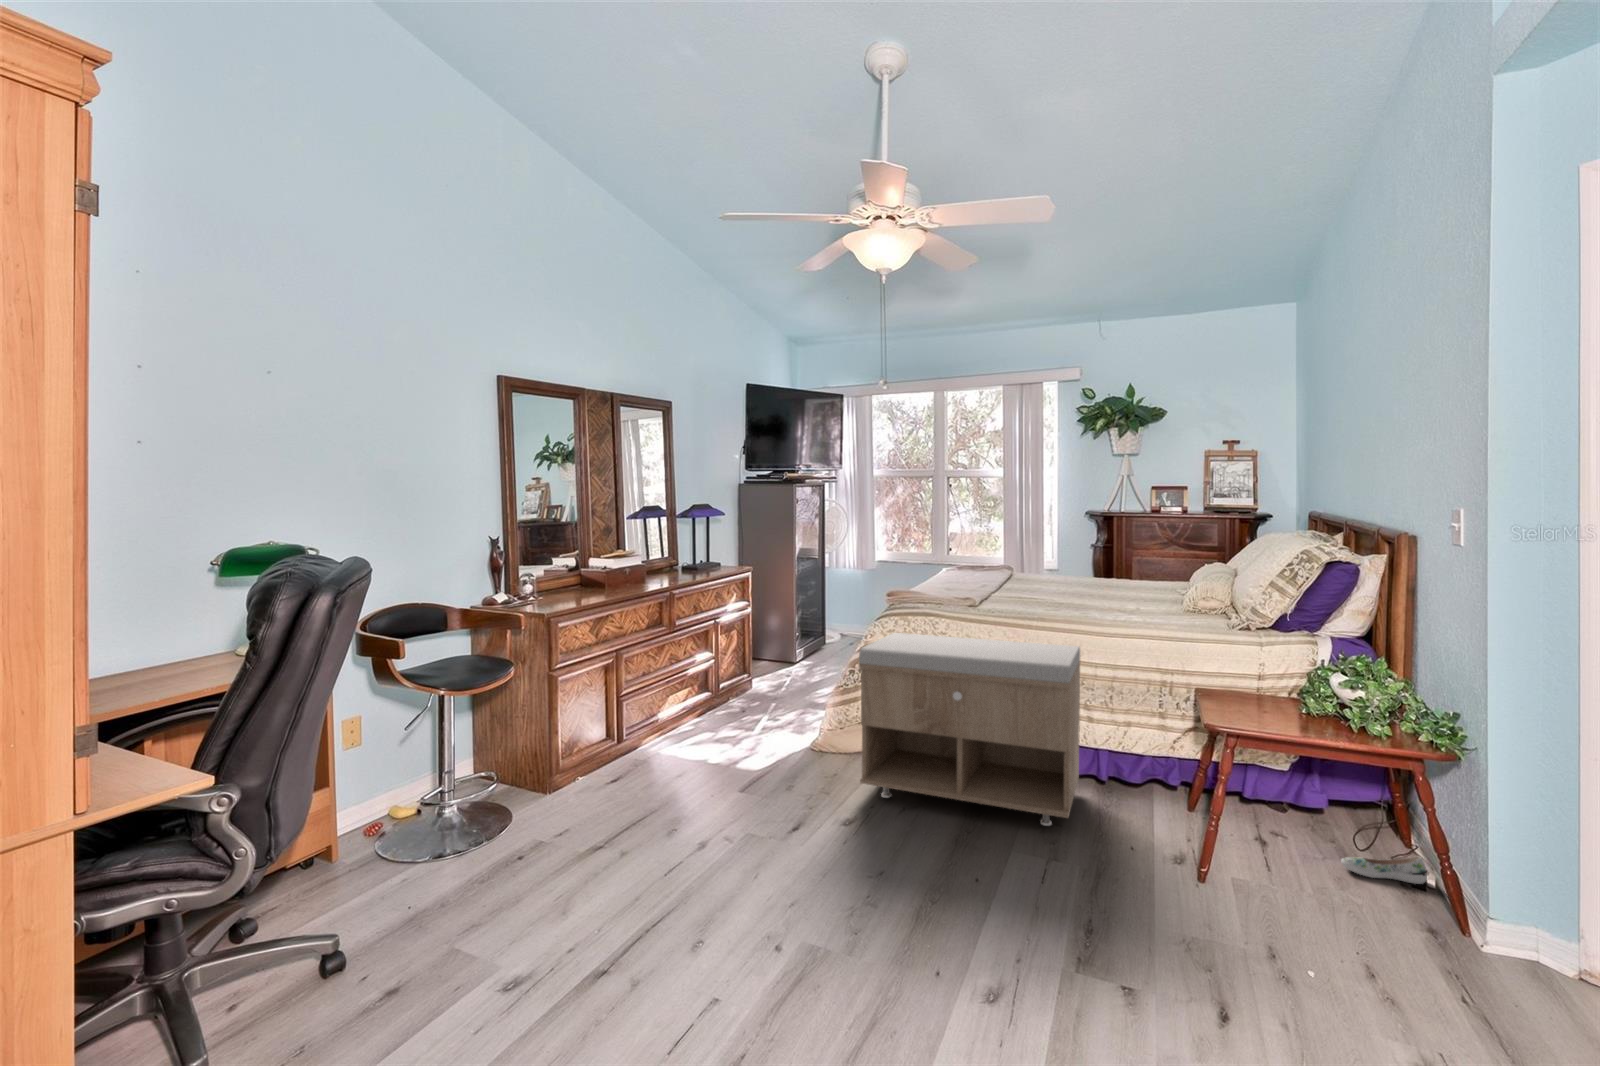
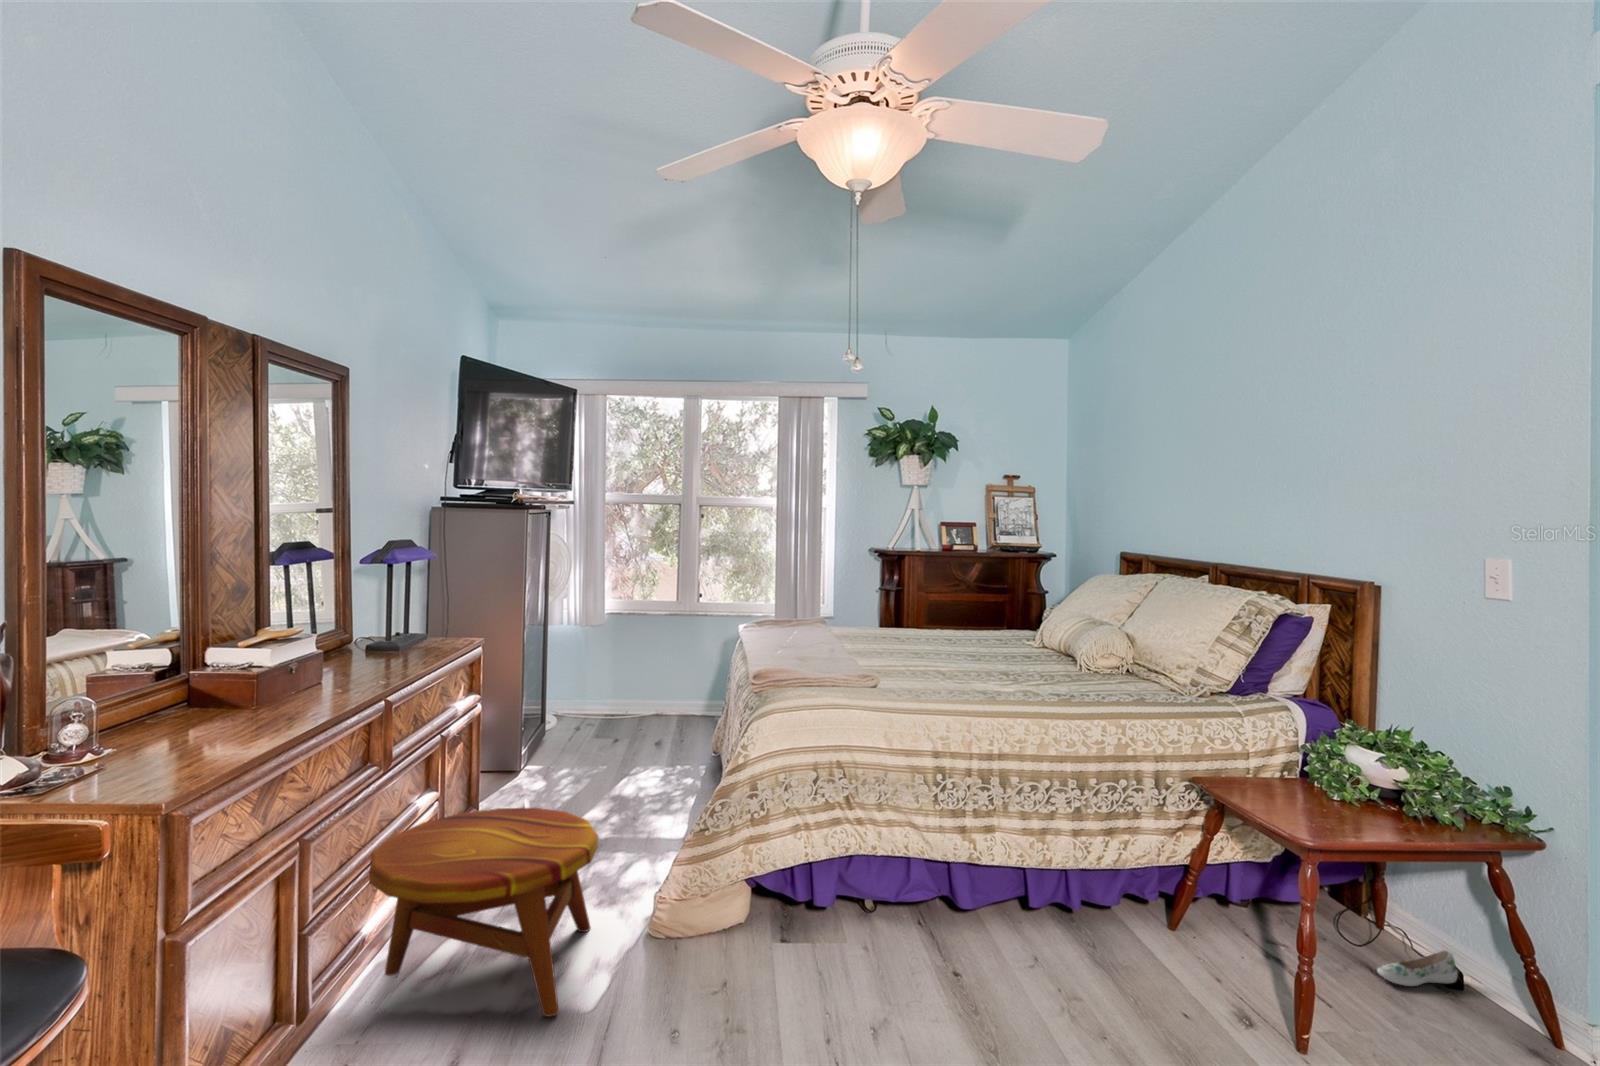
storage bench: present [859,633,1080,826] -> none [793,738,1113,1012]
side table: none [653,662,782,770] -> present [369,808,598,1017]

